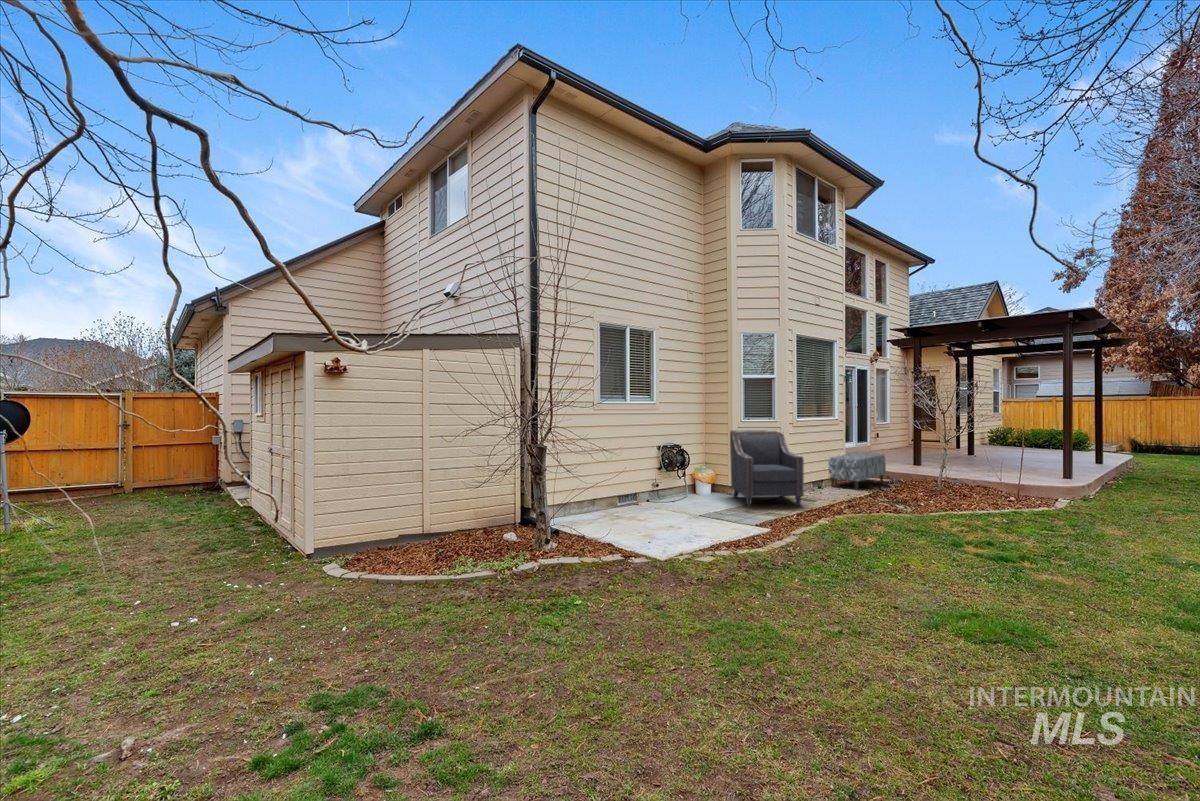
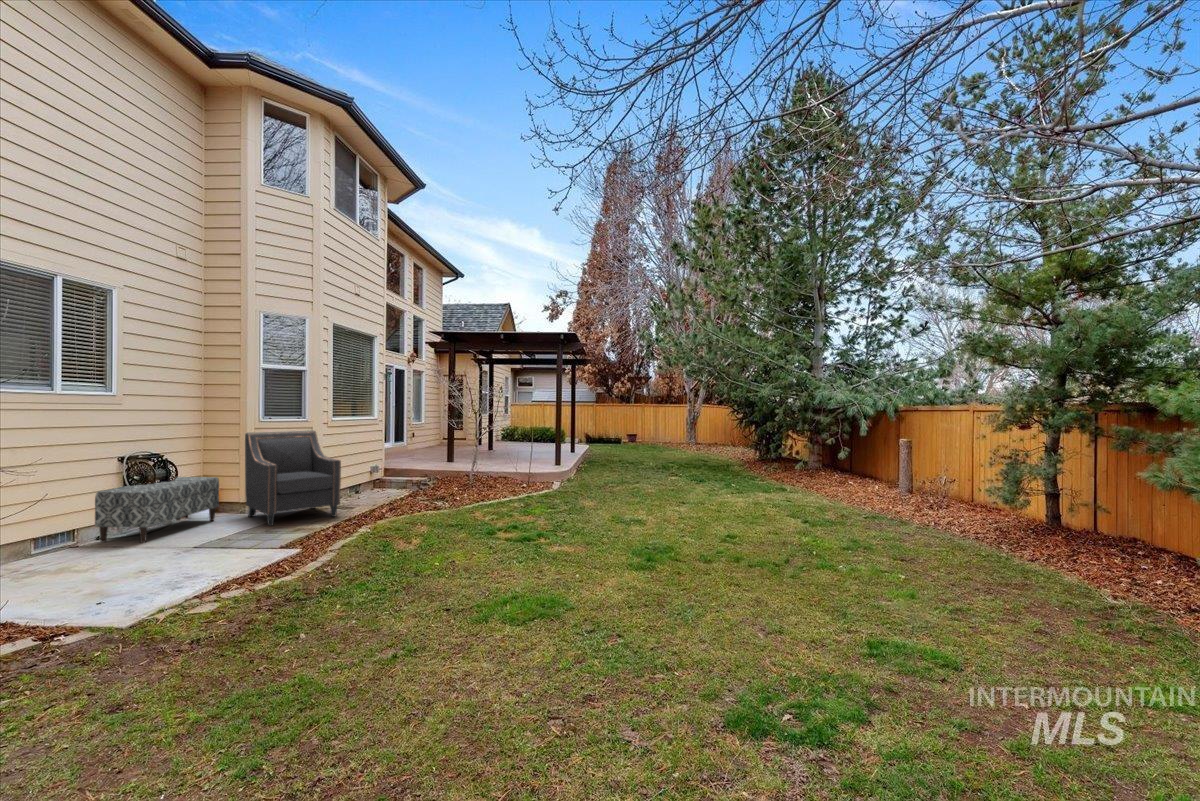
bench: present [828,452,886,490] -> present [95,477,219,543]

